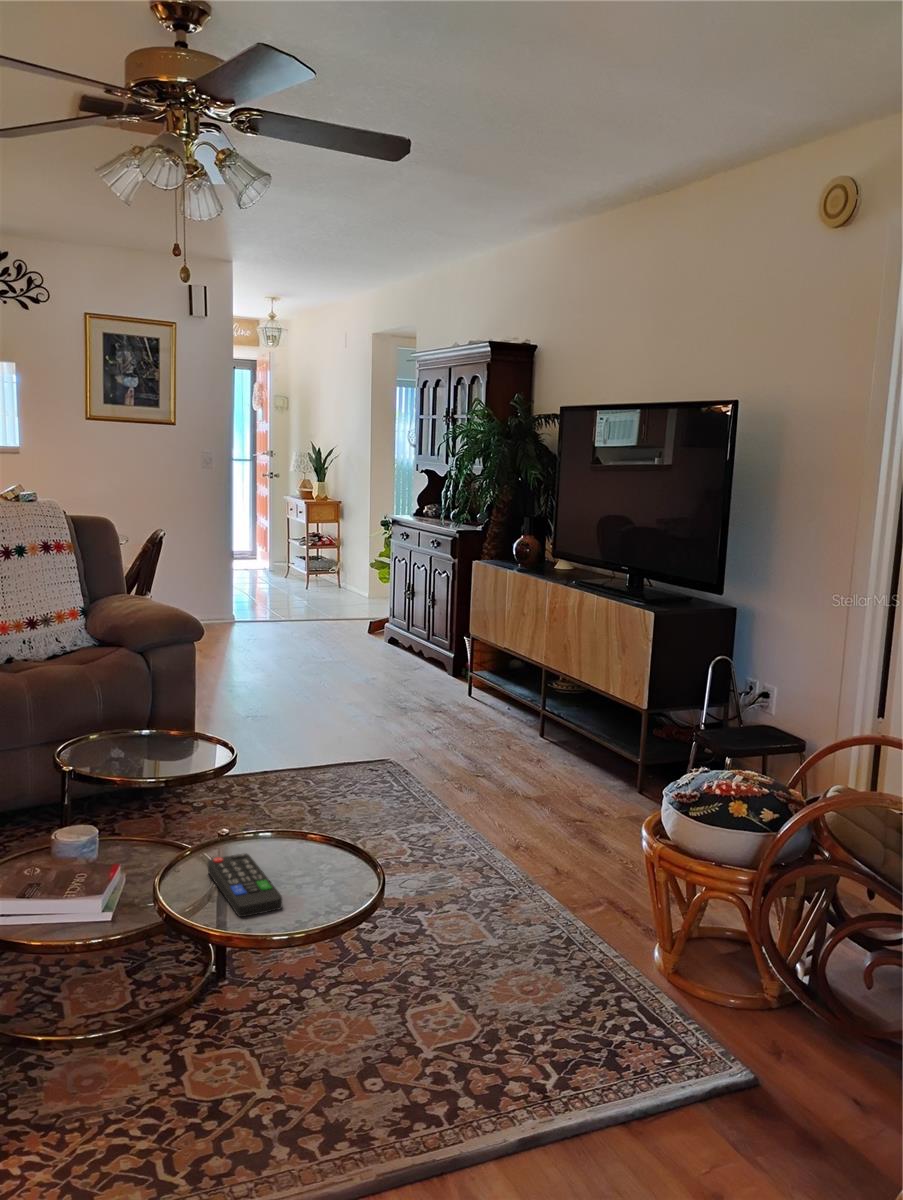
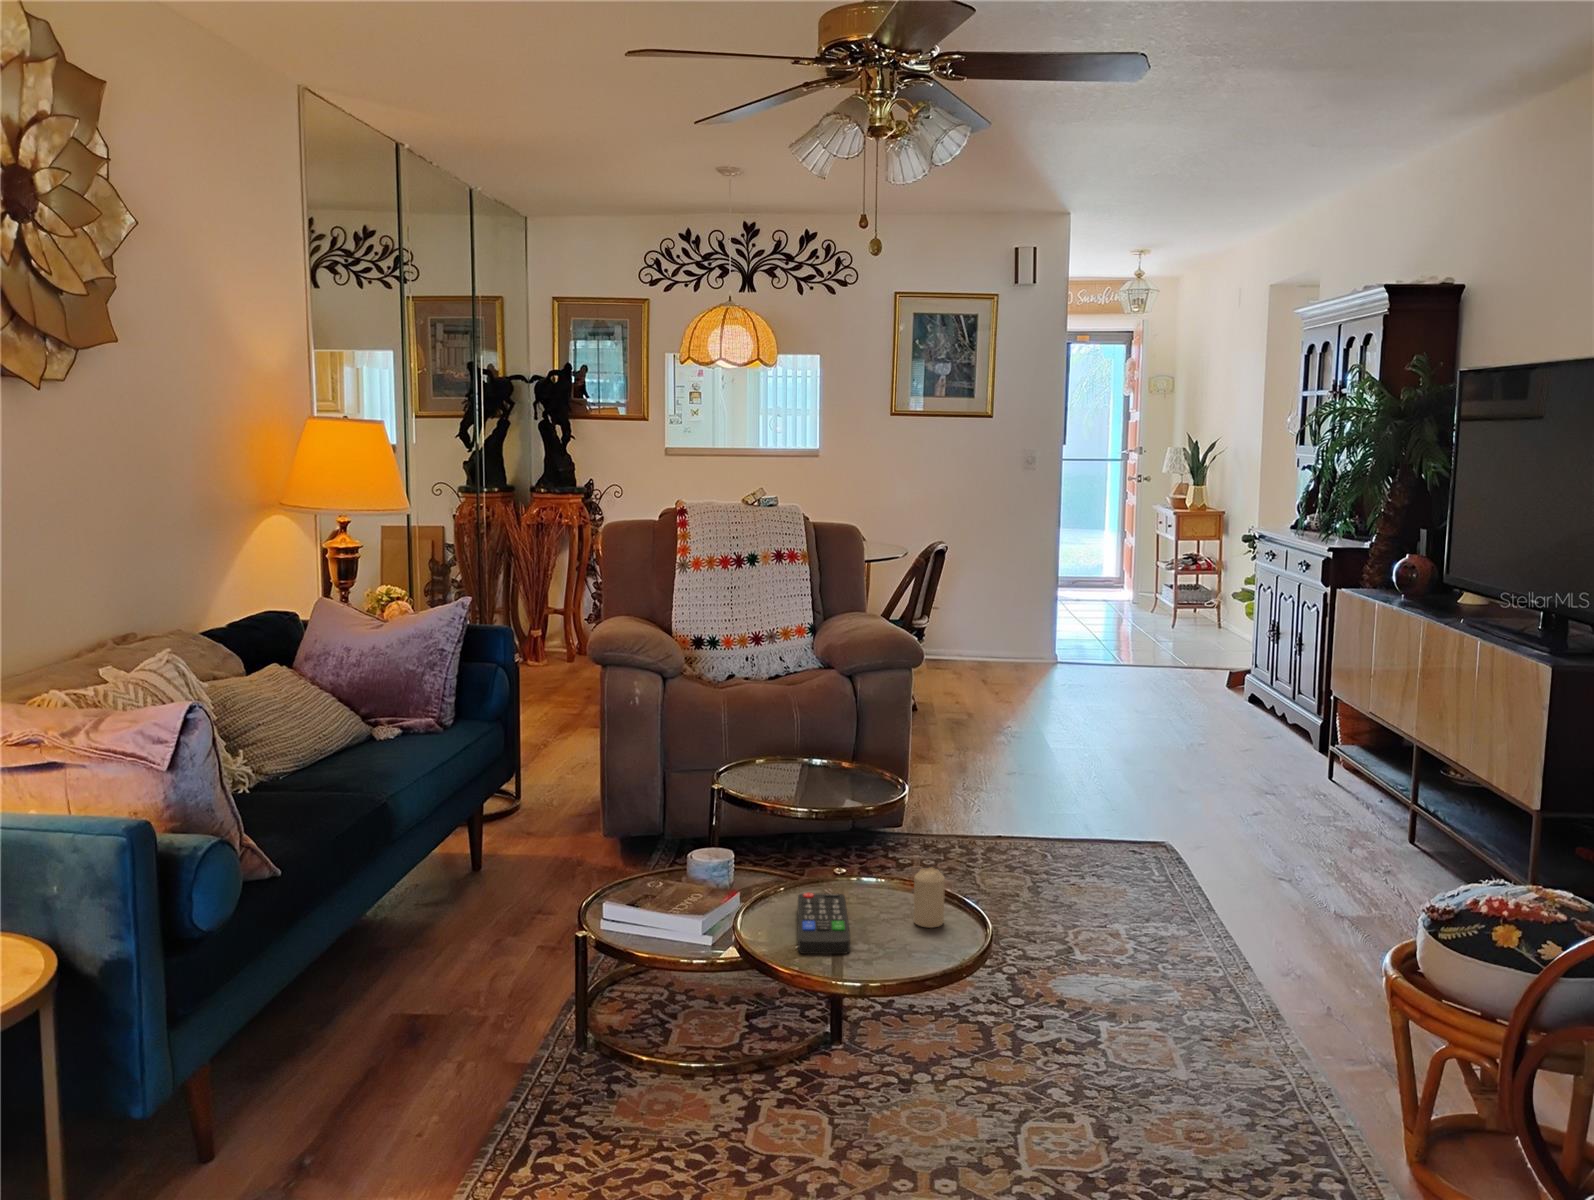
candle: none [315,819,343,871] -> present [914,867,945,928]

